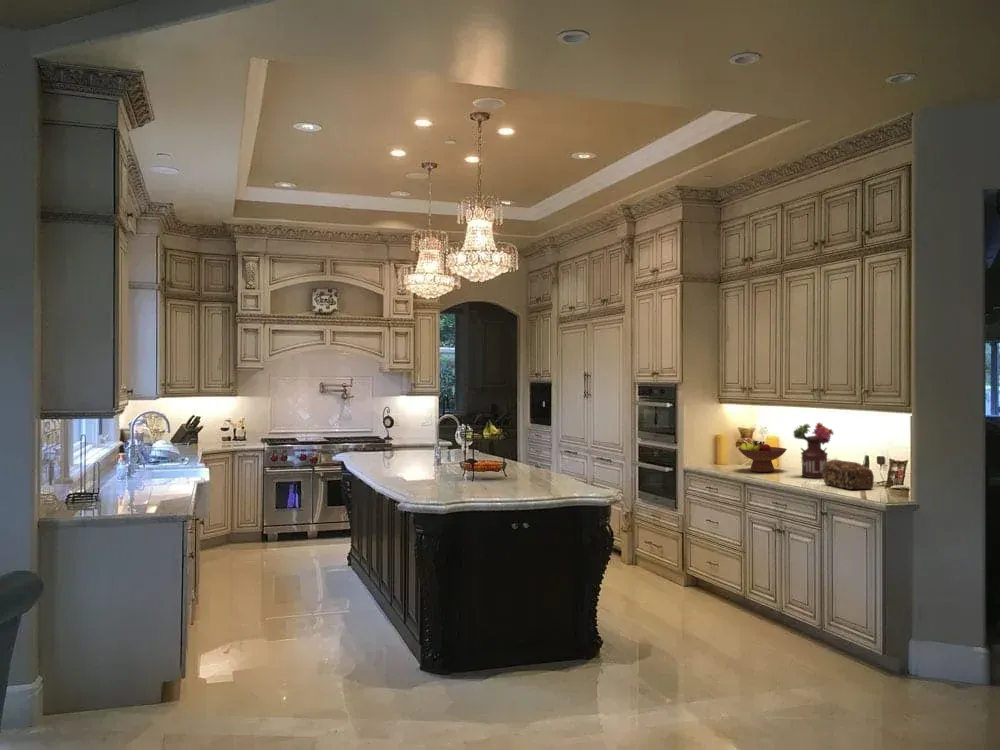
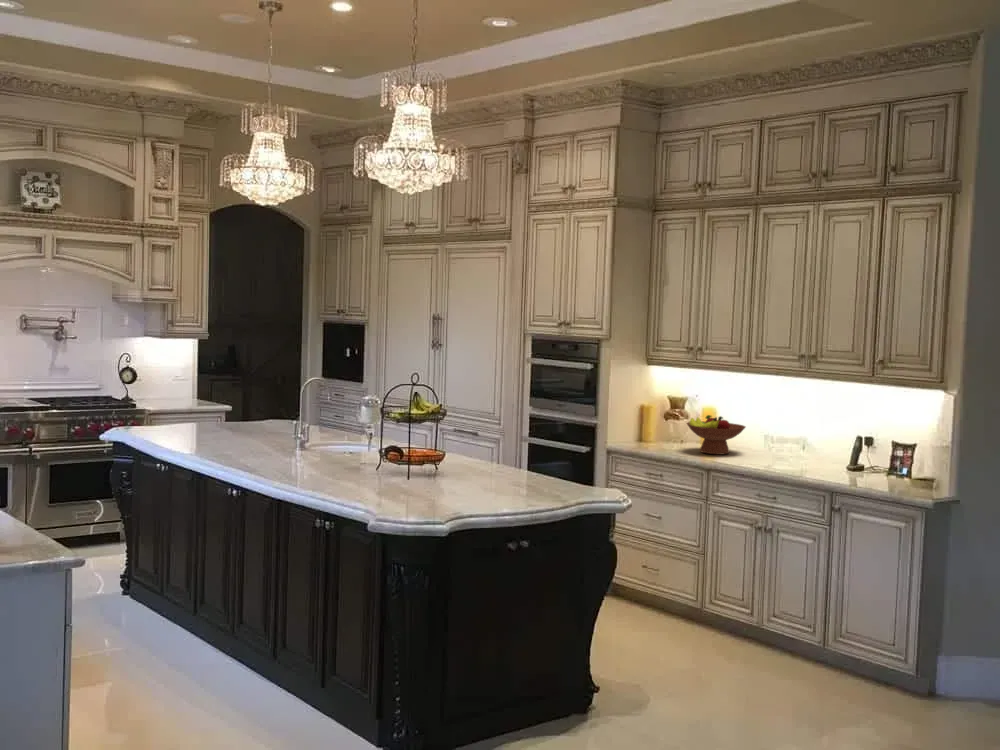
flower arrangement: present [793,423,833,478] -> none [767,395,814,463]
bread loaf: present [823,460,874,489] -> none [817,442,884,479]

